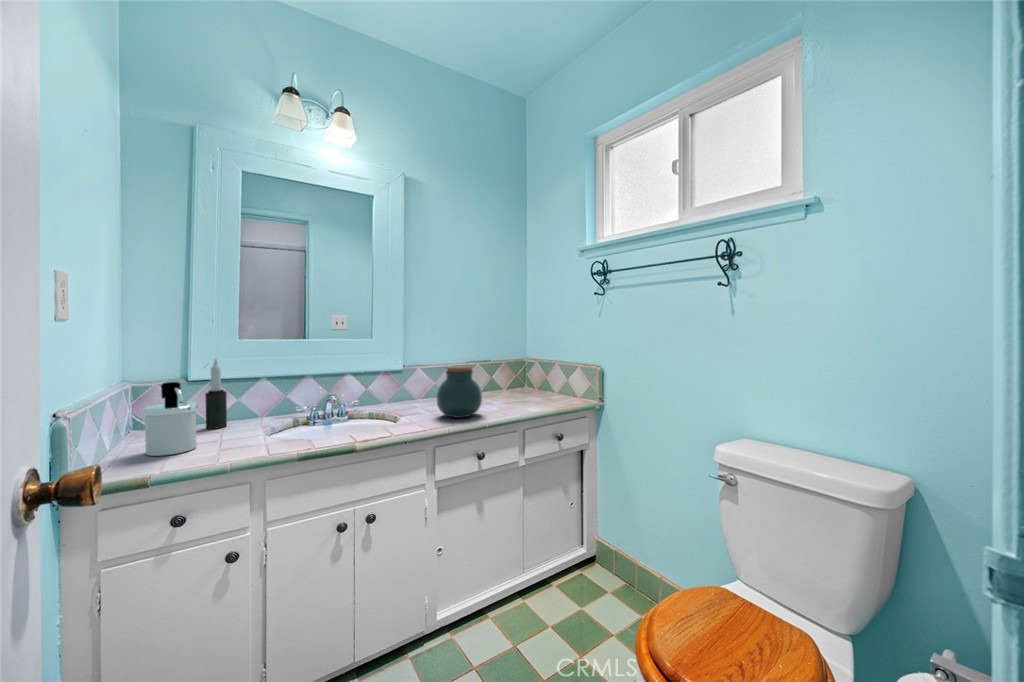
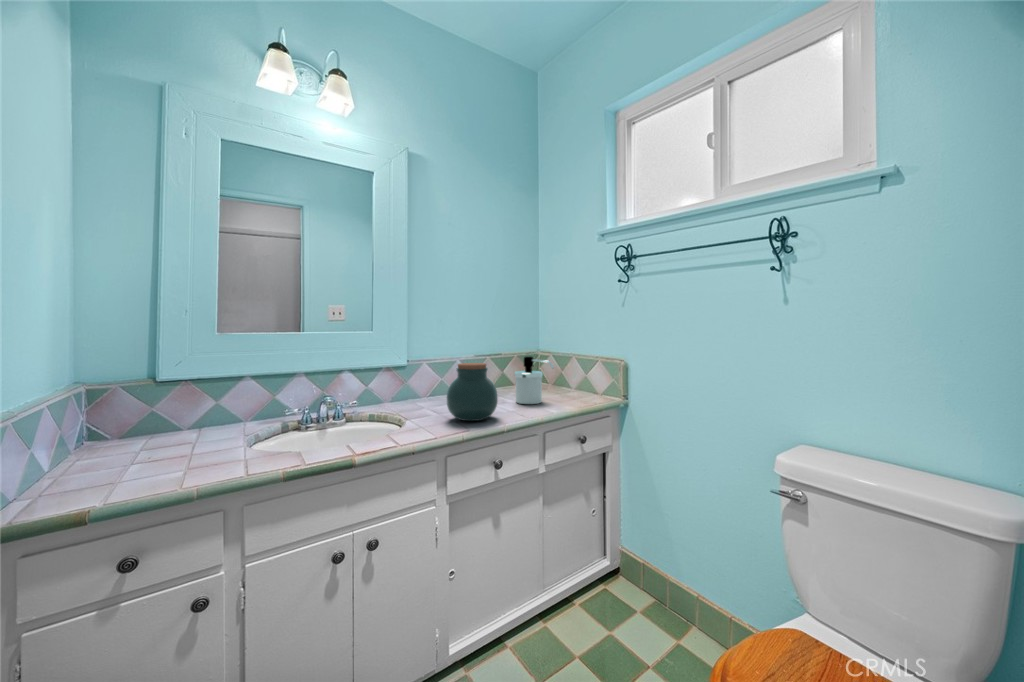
candle: present [205,359,227,429] -> none [177,356,203,437]
soap dispenser: present [143,382,198,456] -> present [515,356,554,404]

